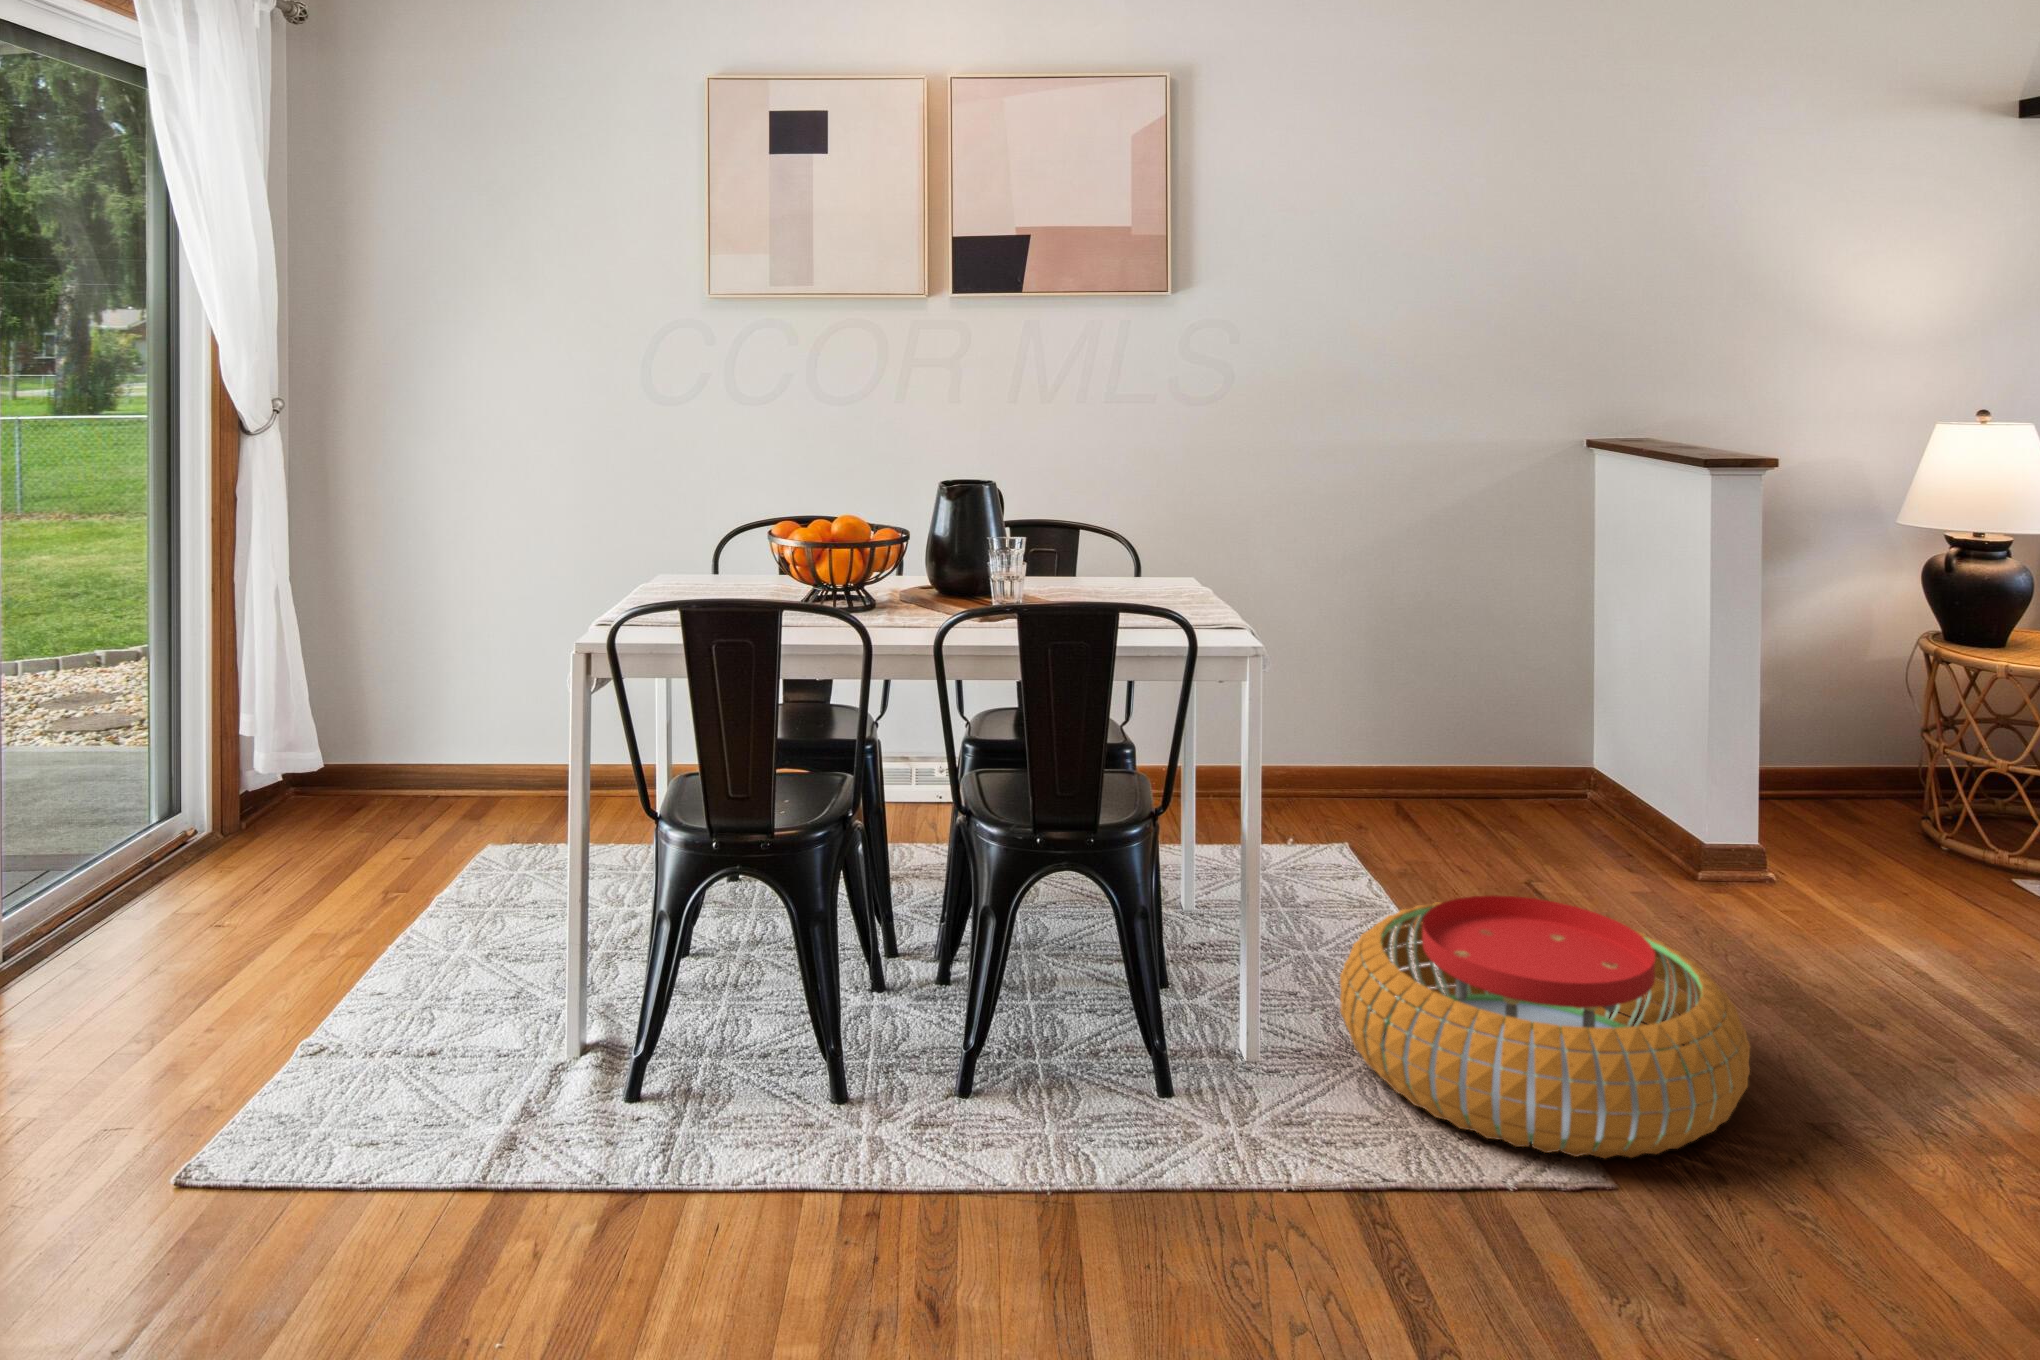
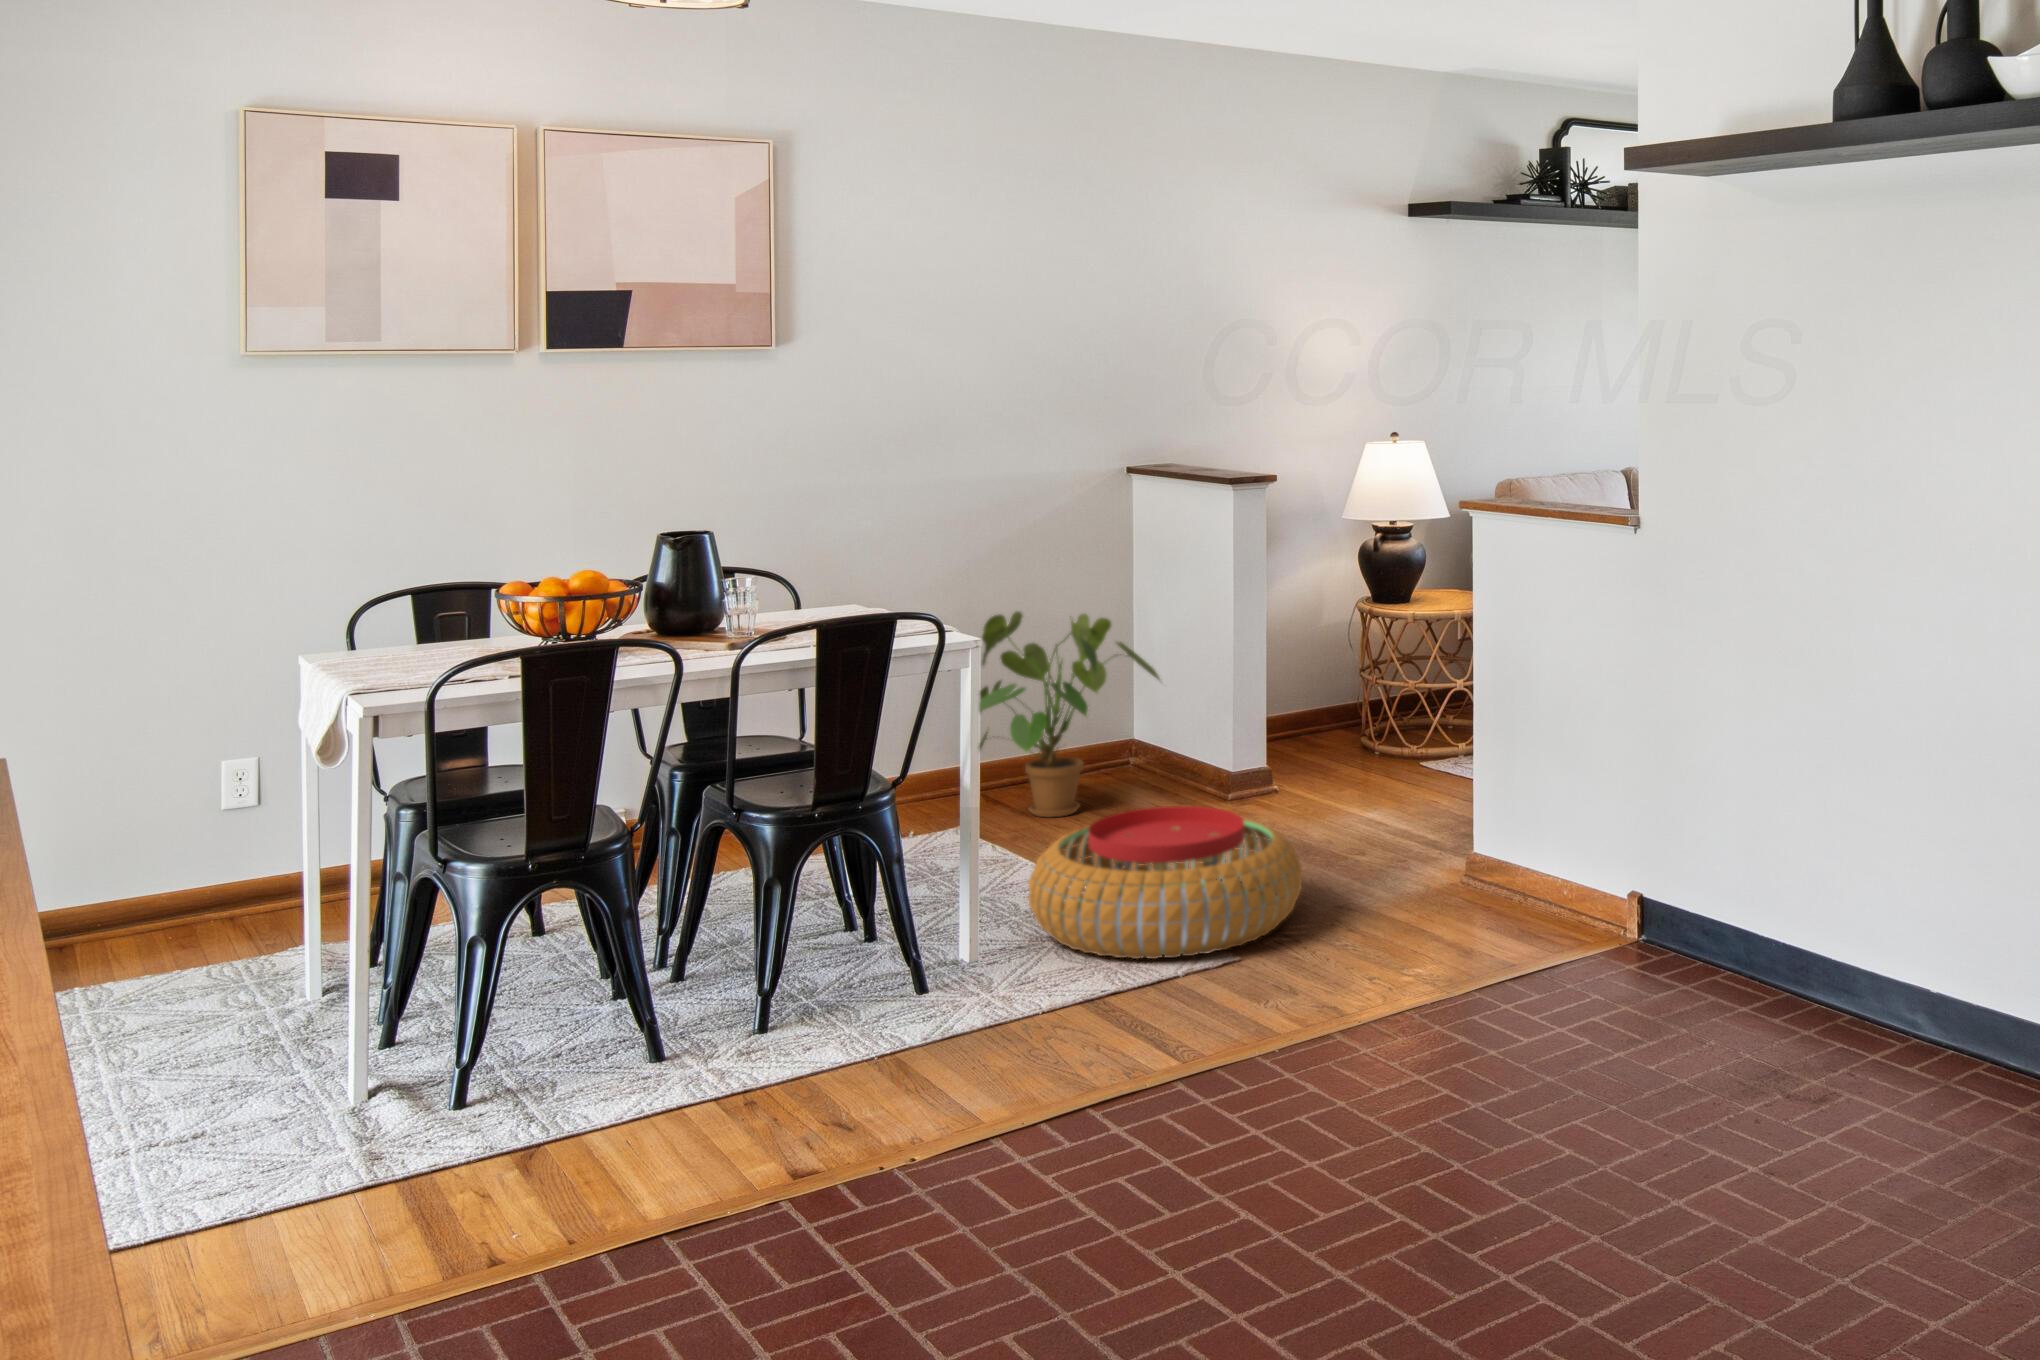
house plant: none [1354,598,1616,853] -> present [979,611,1162,817]

